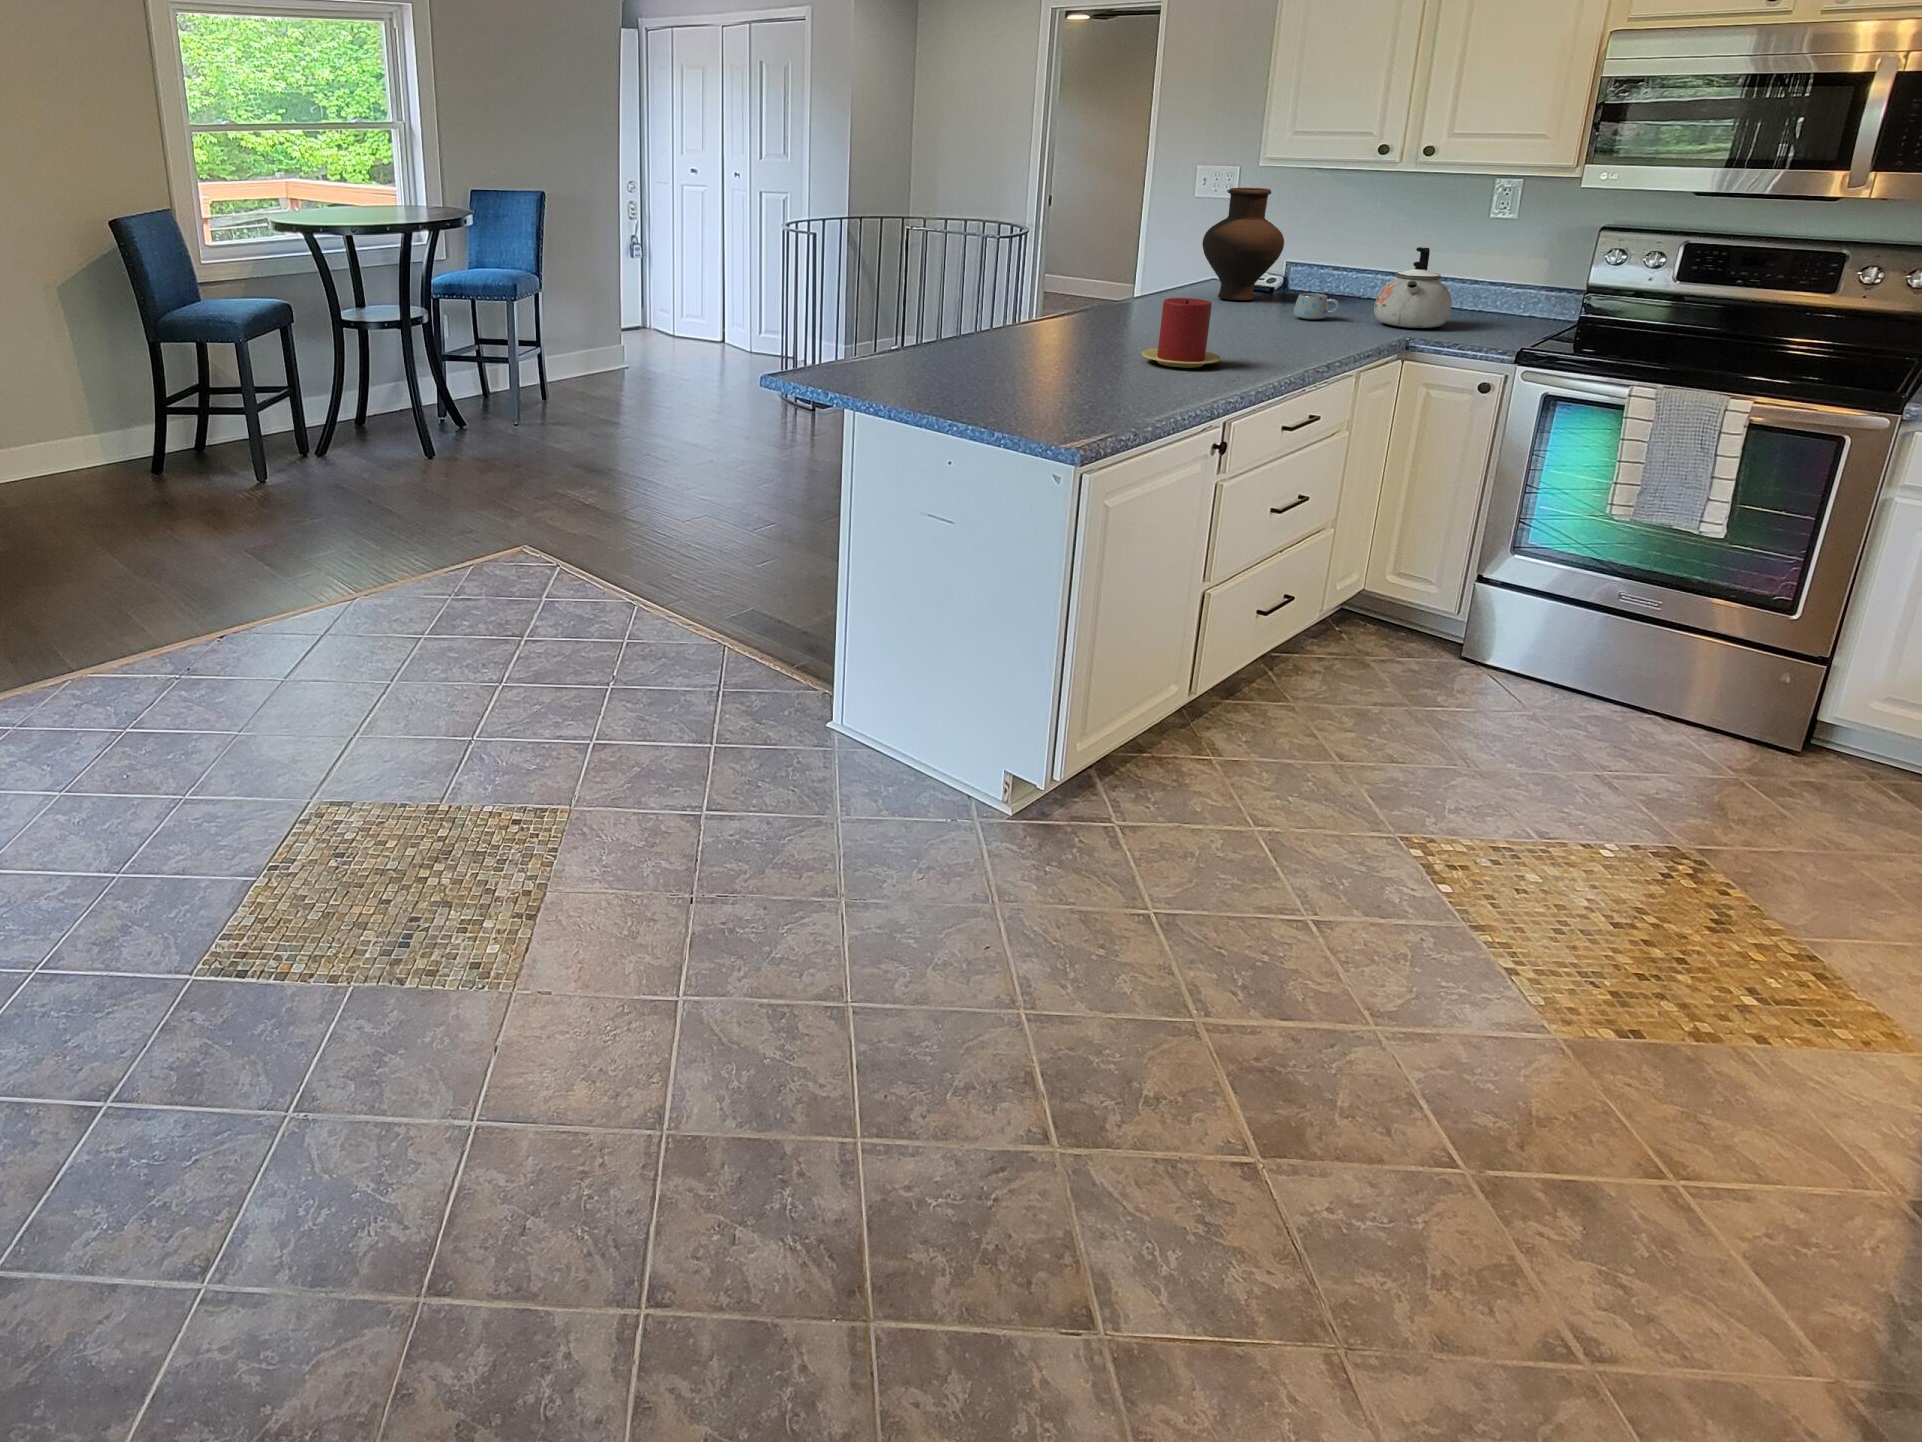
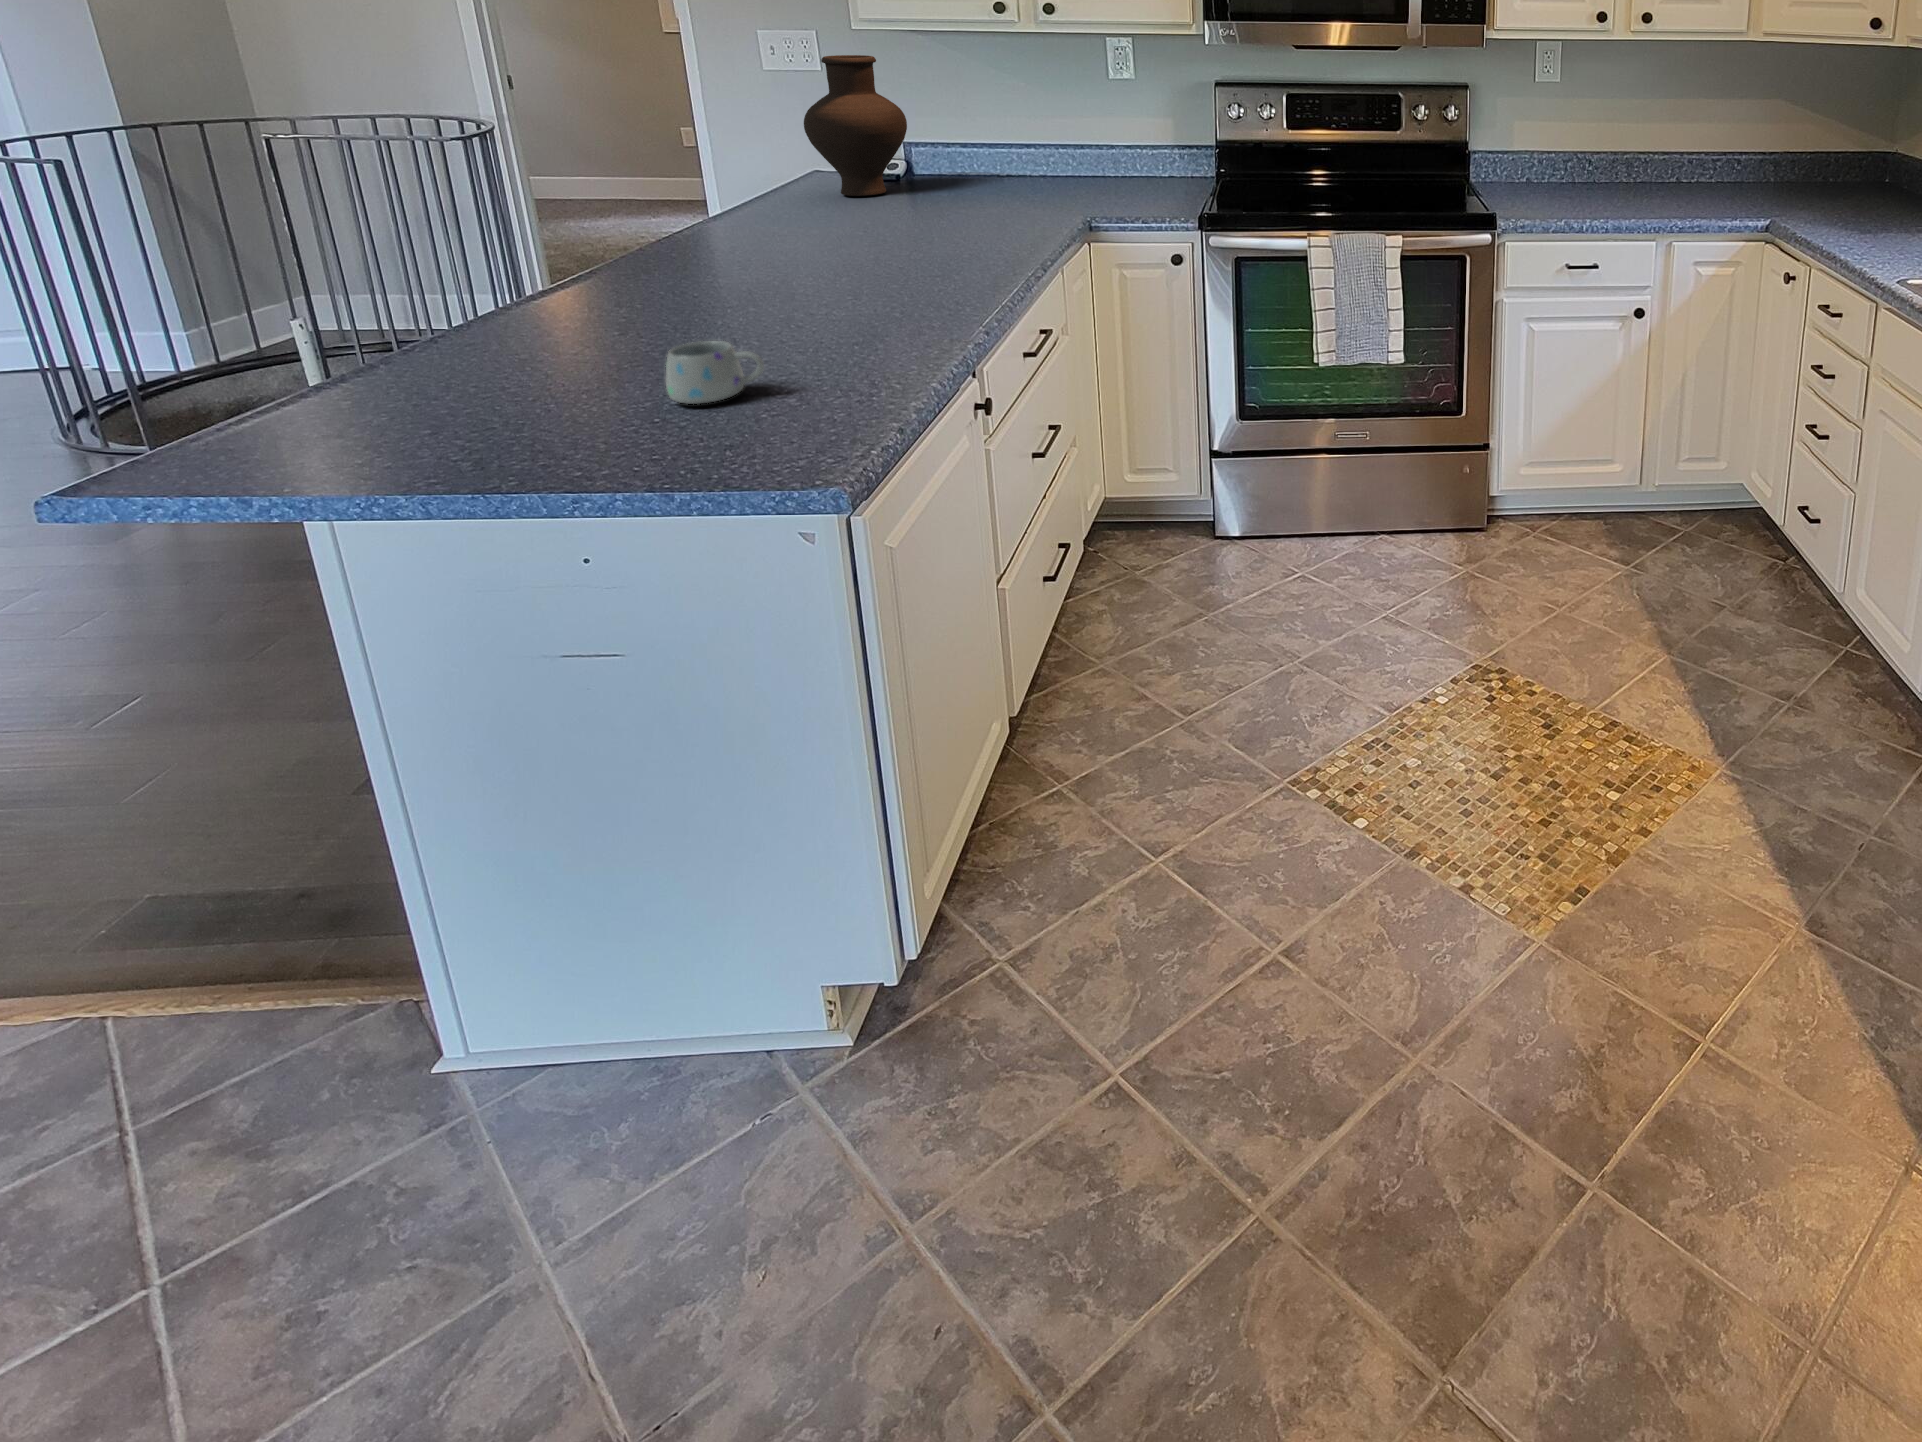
kettle: present [1374,247,1451,328] -> none [1039,114,1117,204]
mug: present [1294,293,1339,320] -> present [666,341,764,404]
candle: present [1142,298,1221,368] -> none [820,208,932,305]

